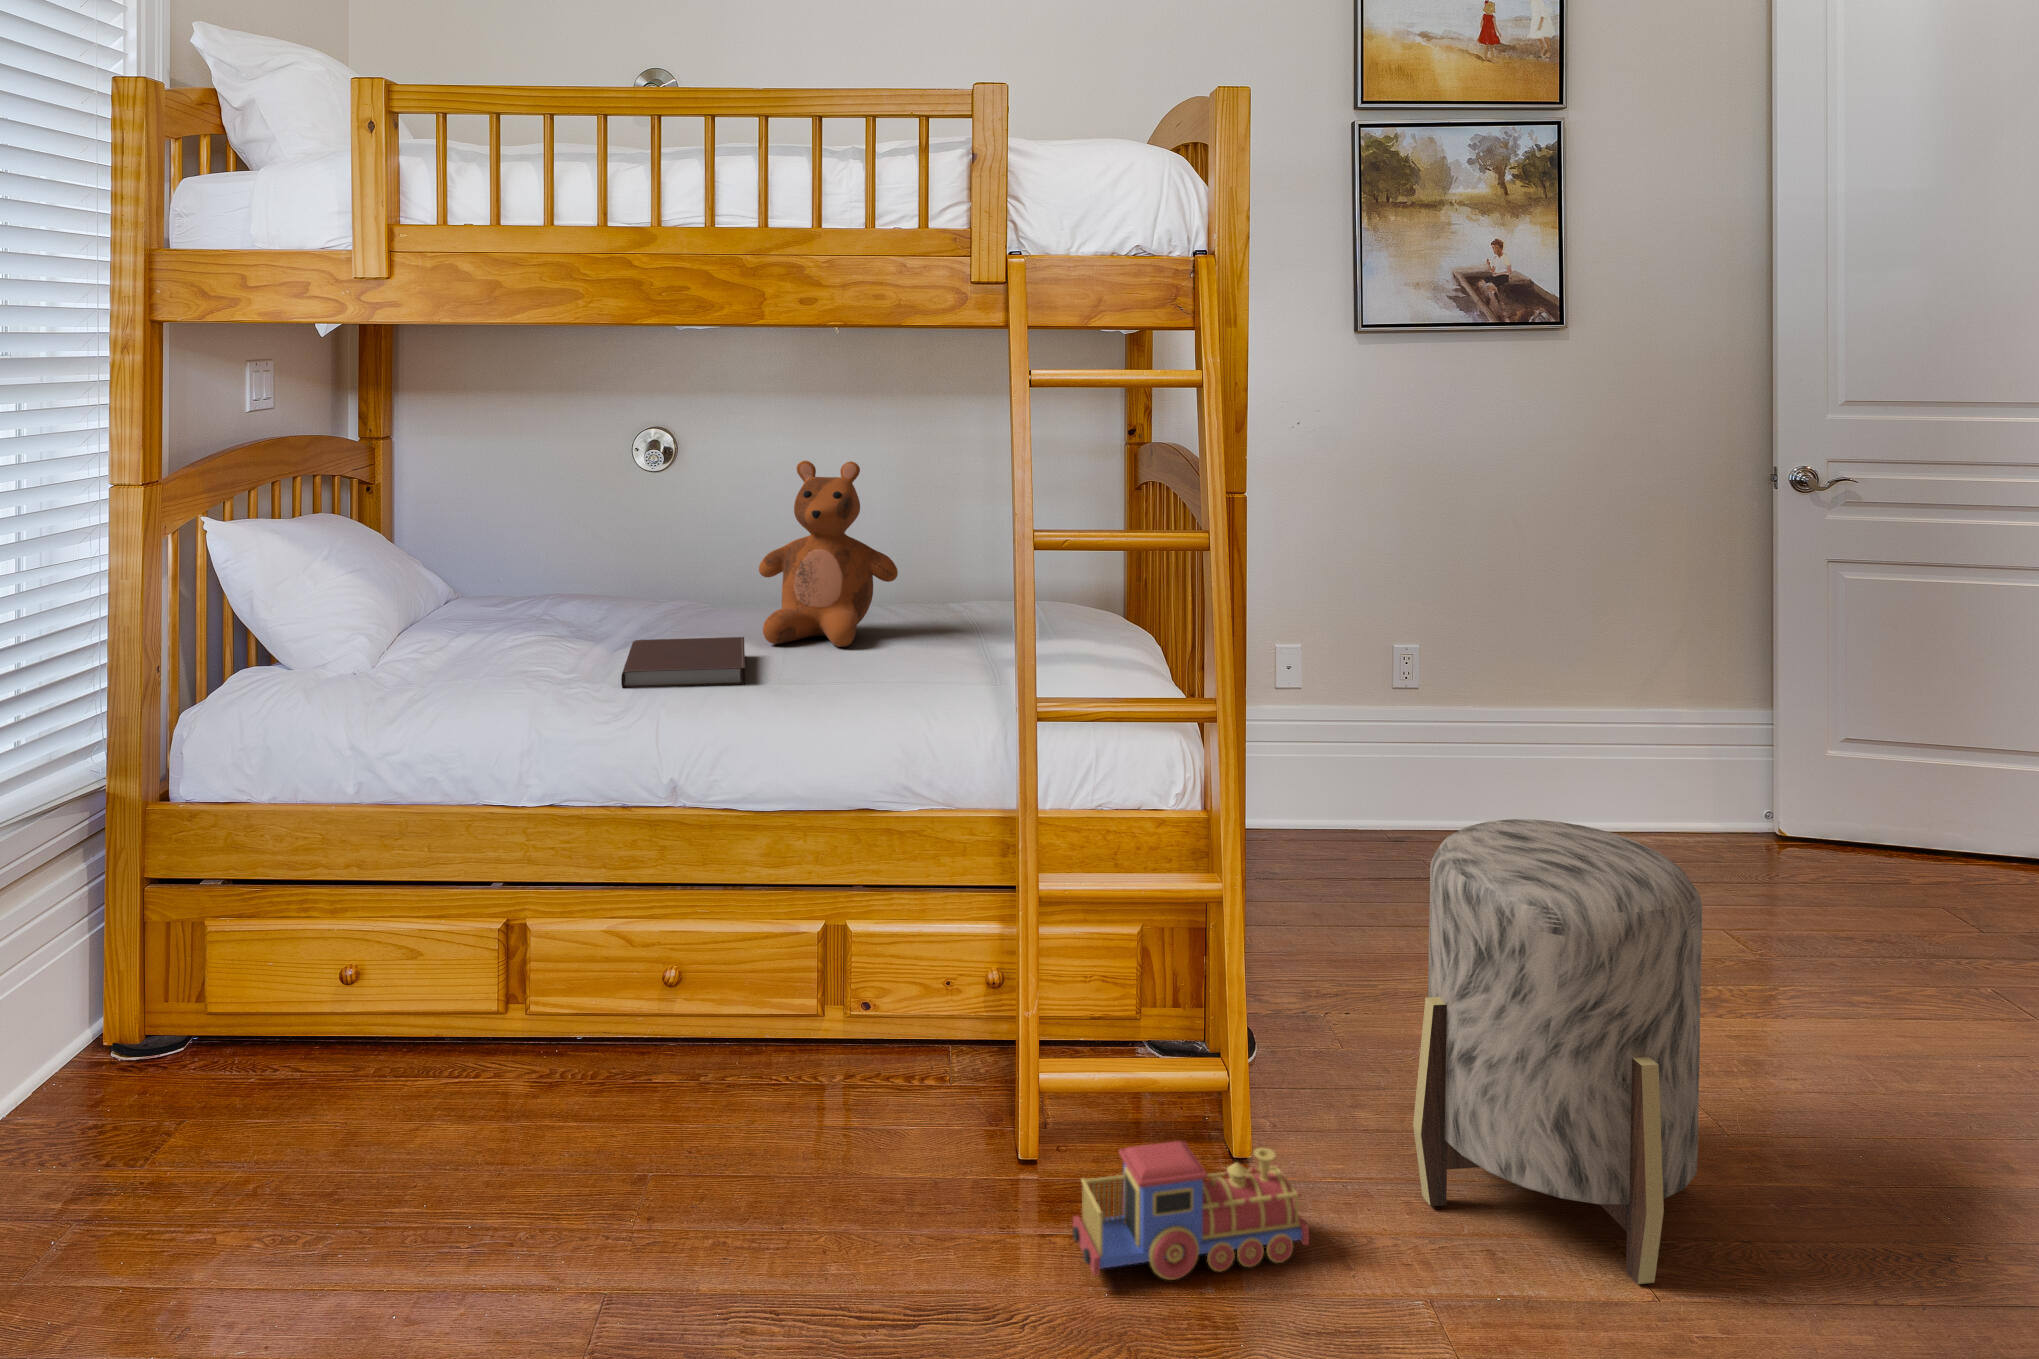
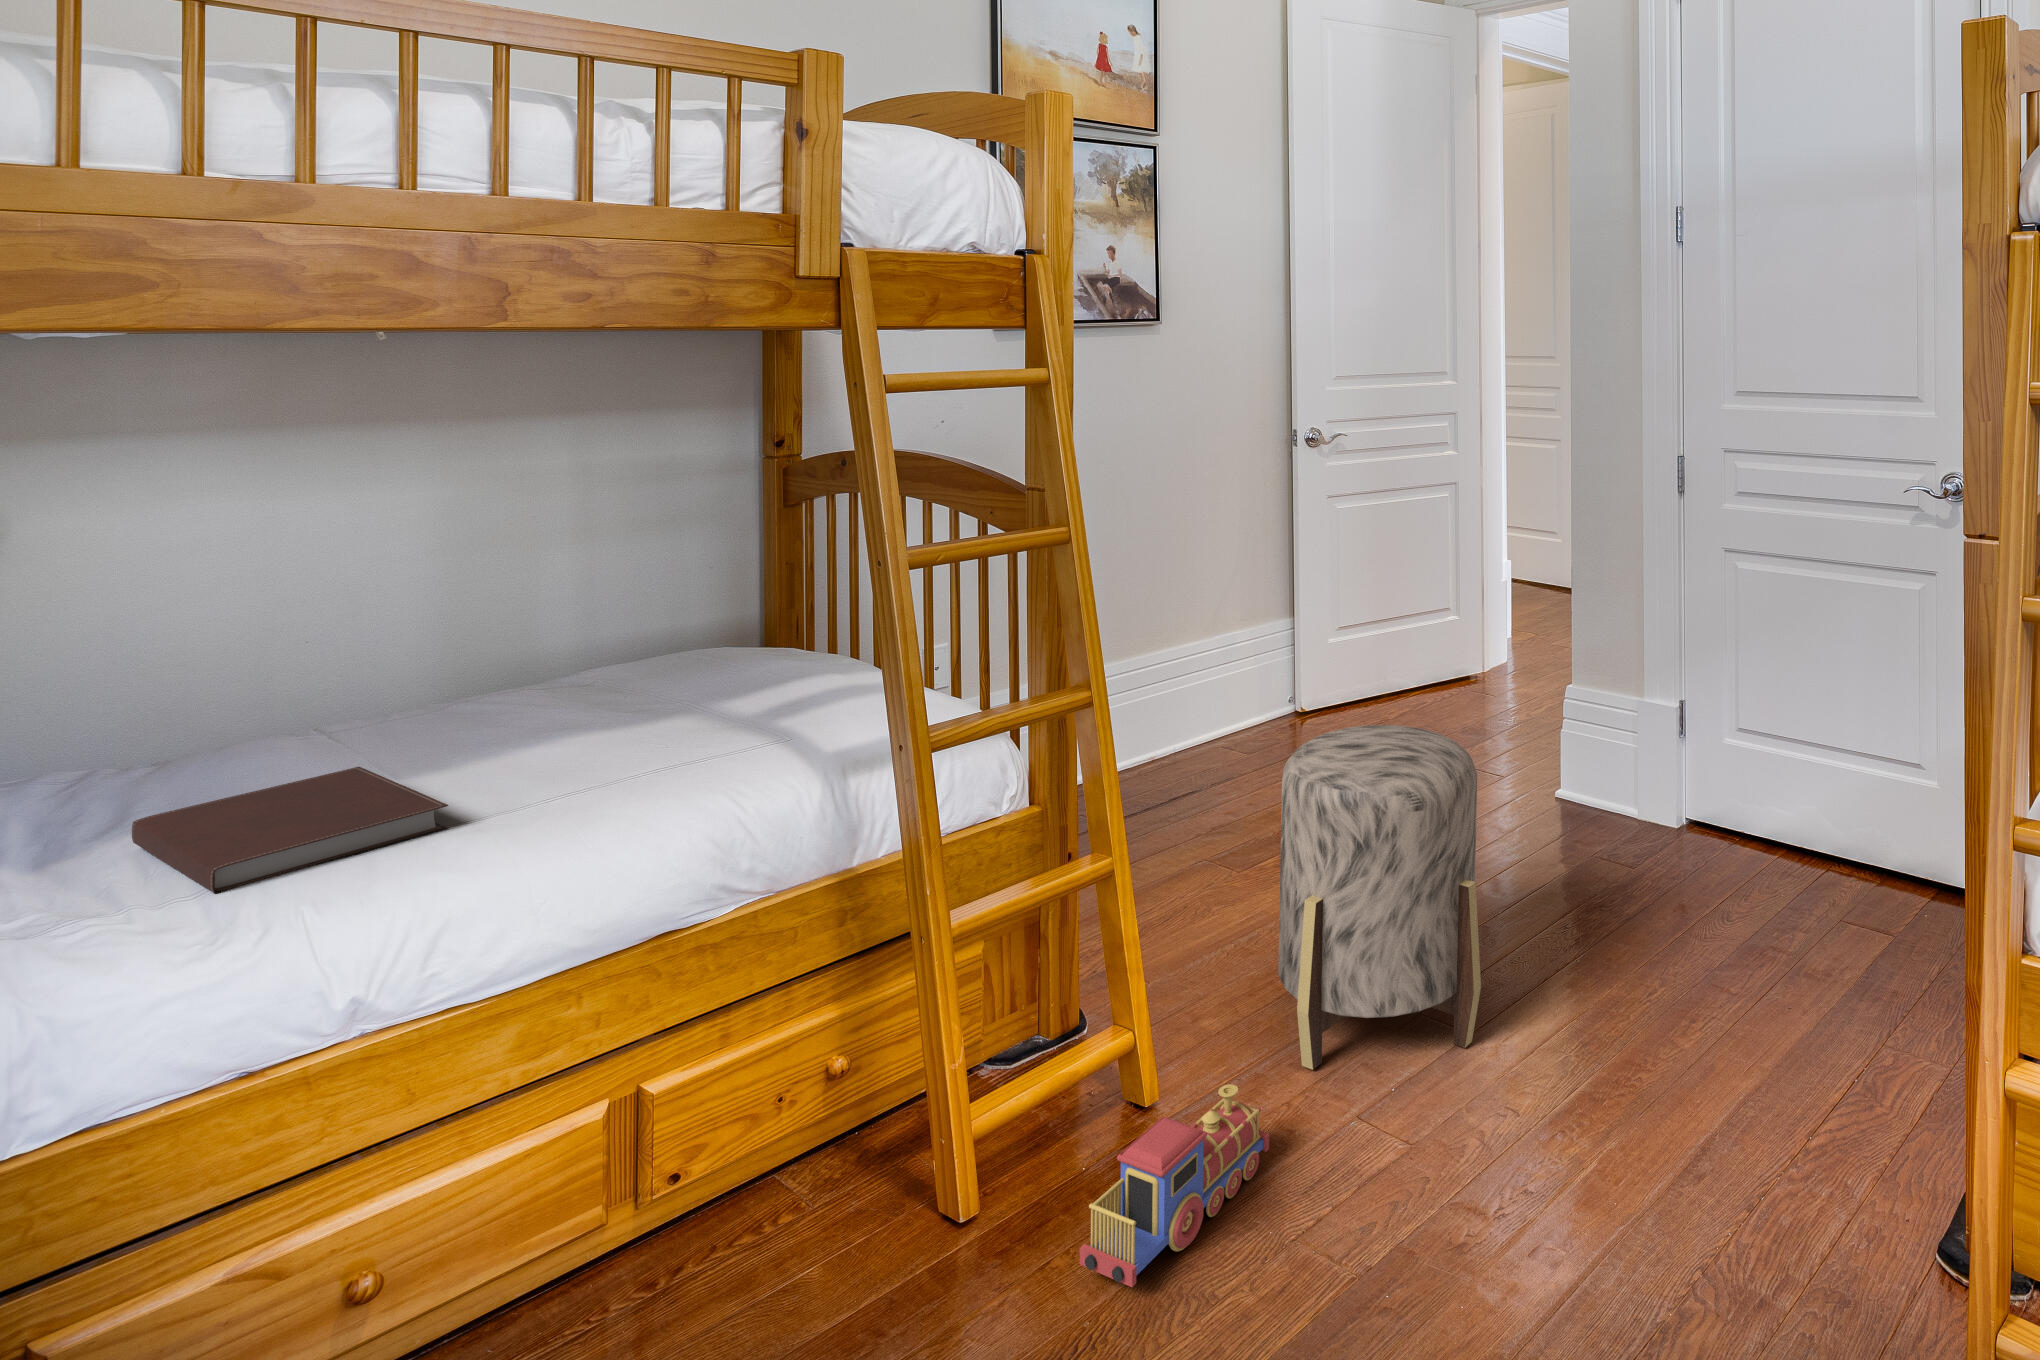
teddy bear: present [759,461,898,647] -> none [309,499,564,766]

